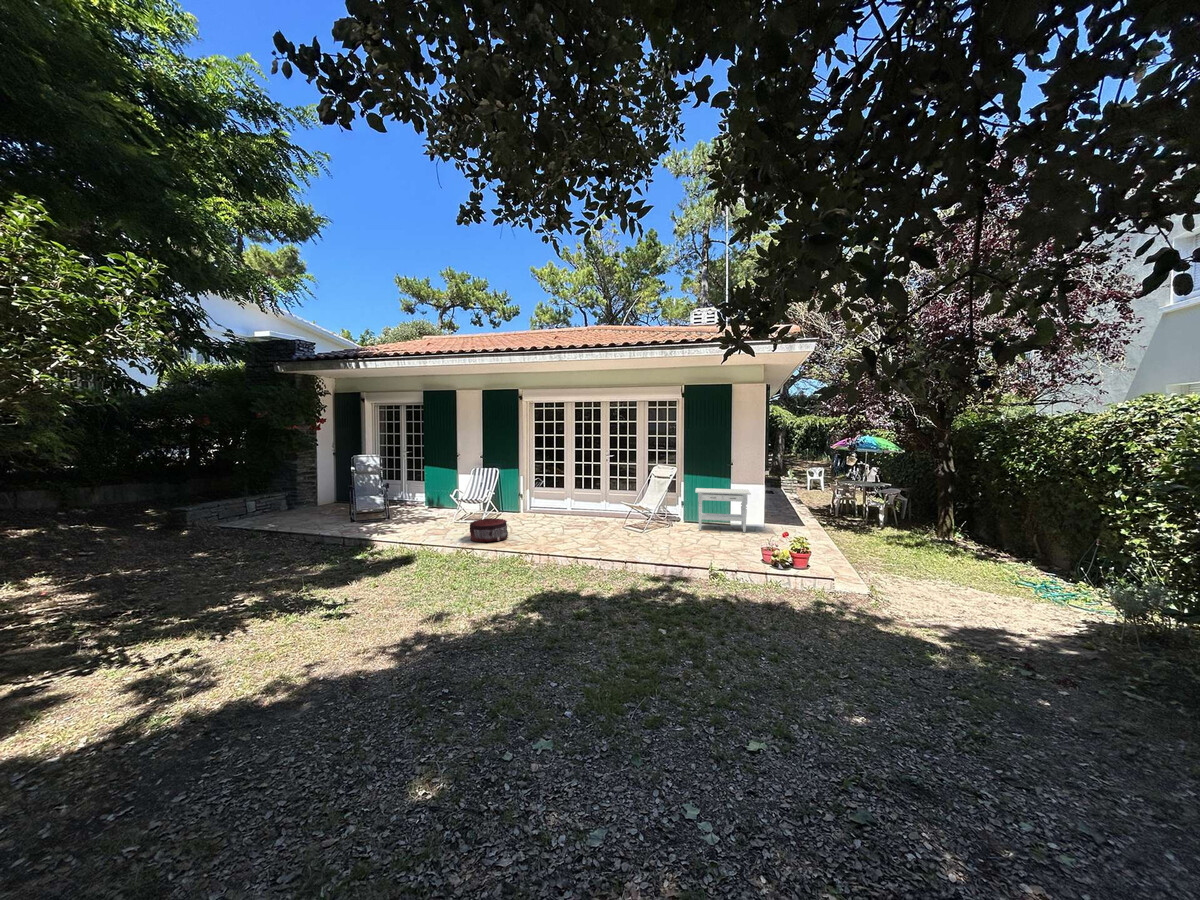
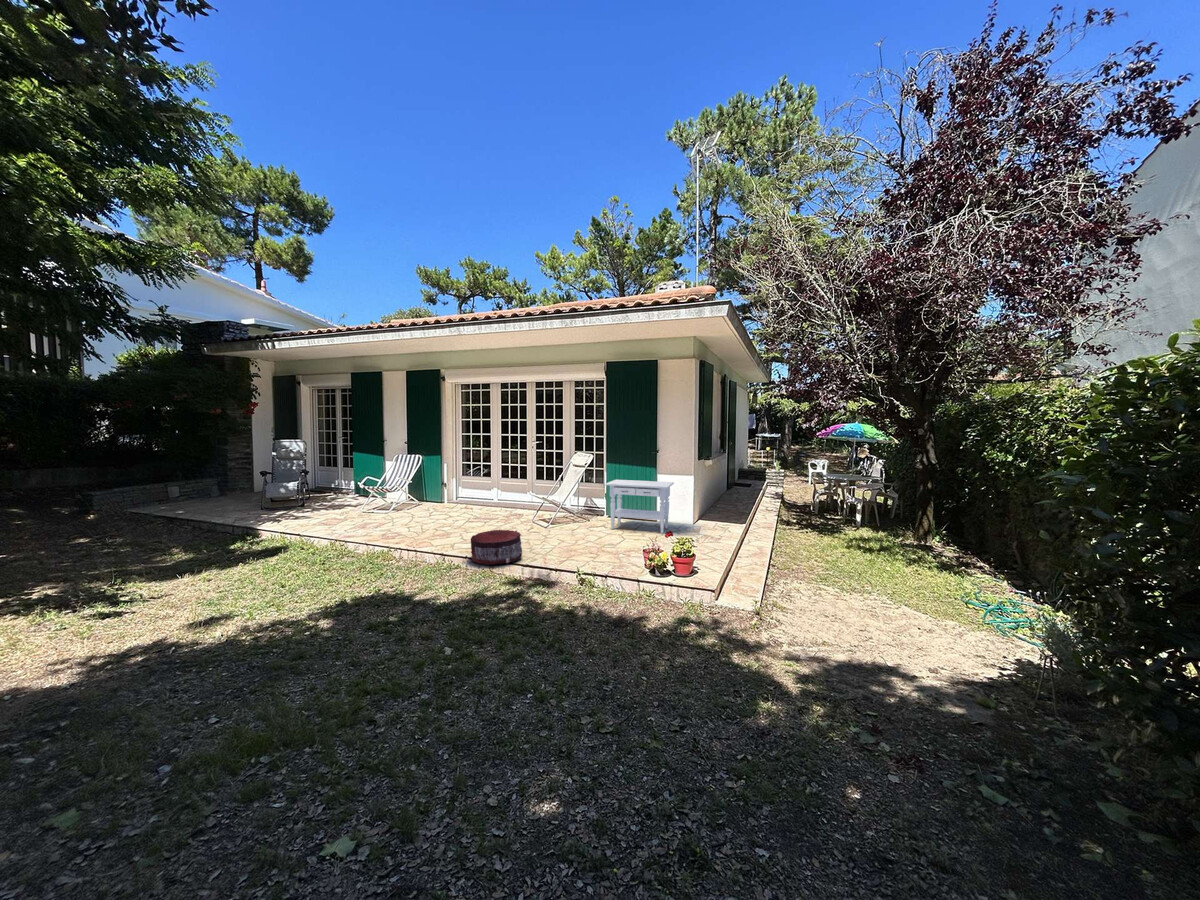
pouf: present [470,518,508,542] -> present [471,530,522,565]

